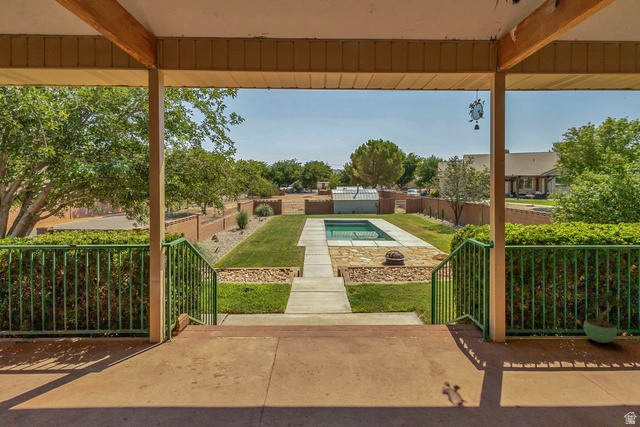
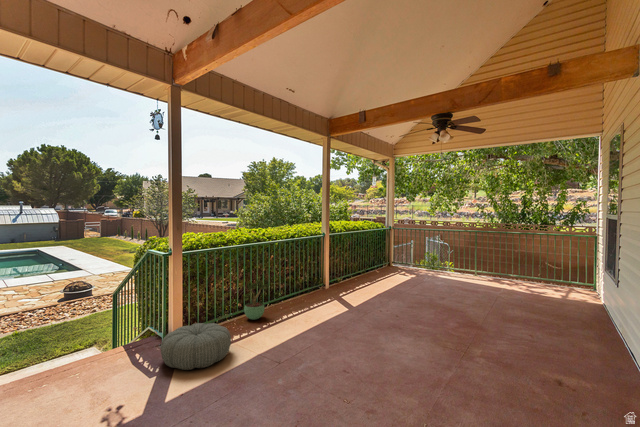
pouf: none [487,329,574,386] -> present [161,323,231,370]

